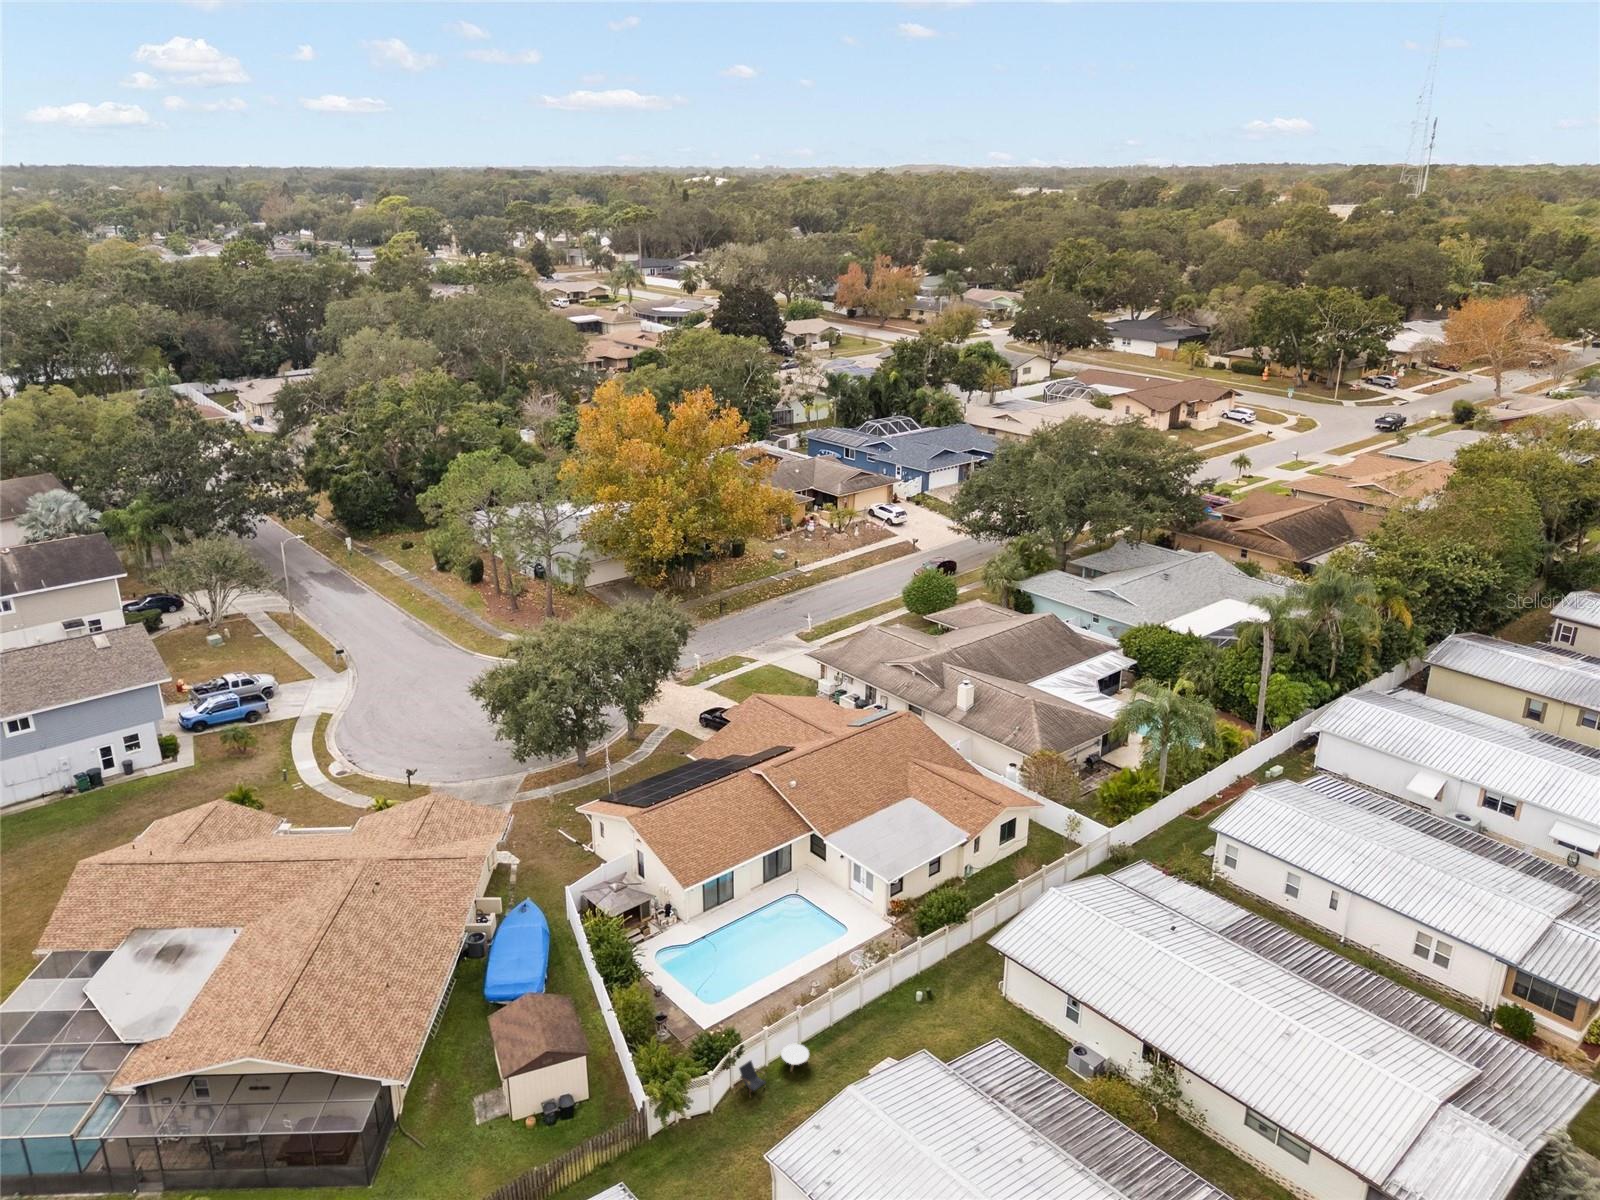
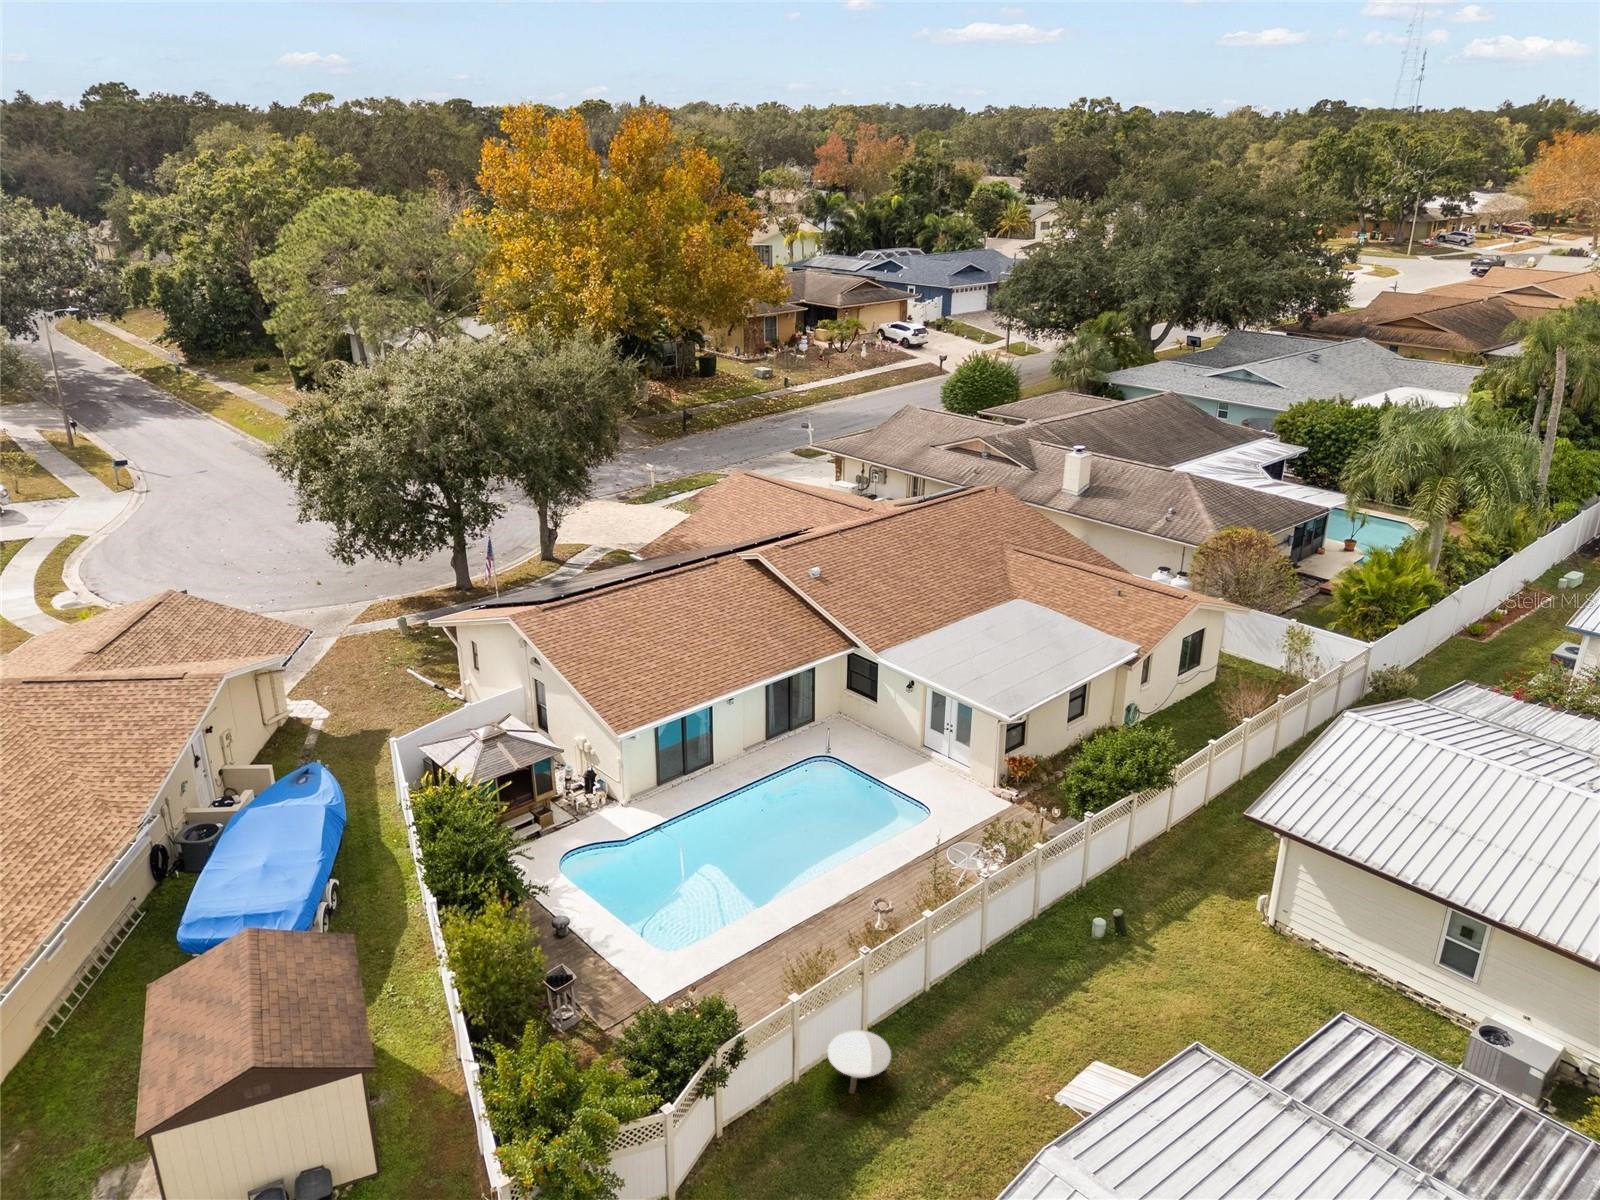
lounge chair: present [739,1061,766,1093] -> none [735,1070,799,1159]

